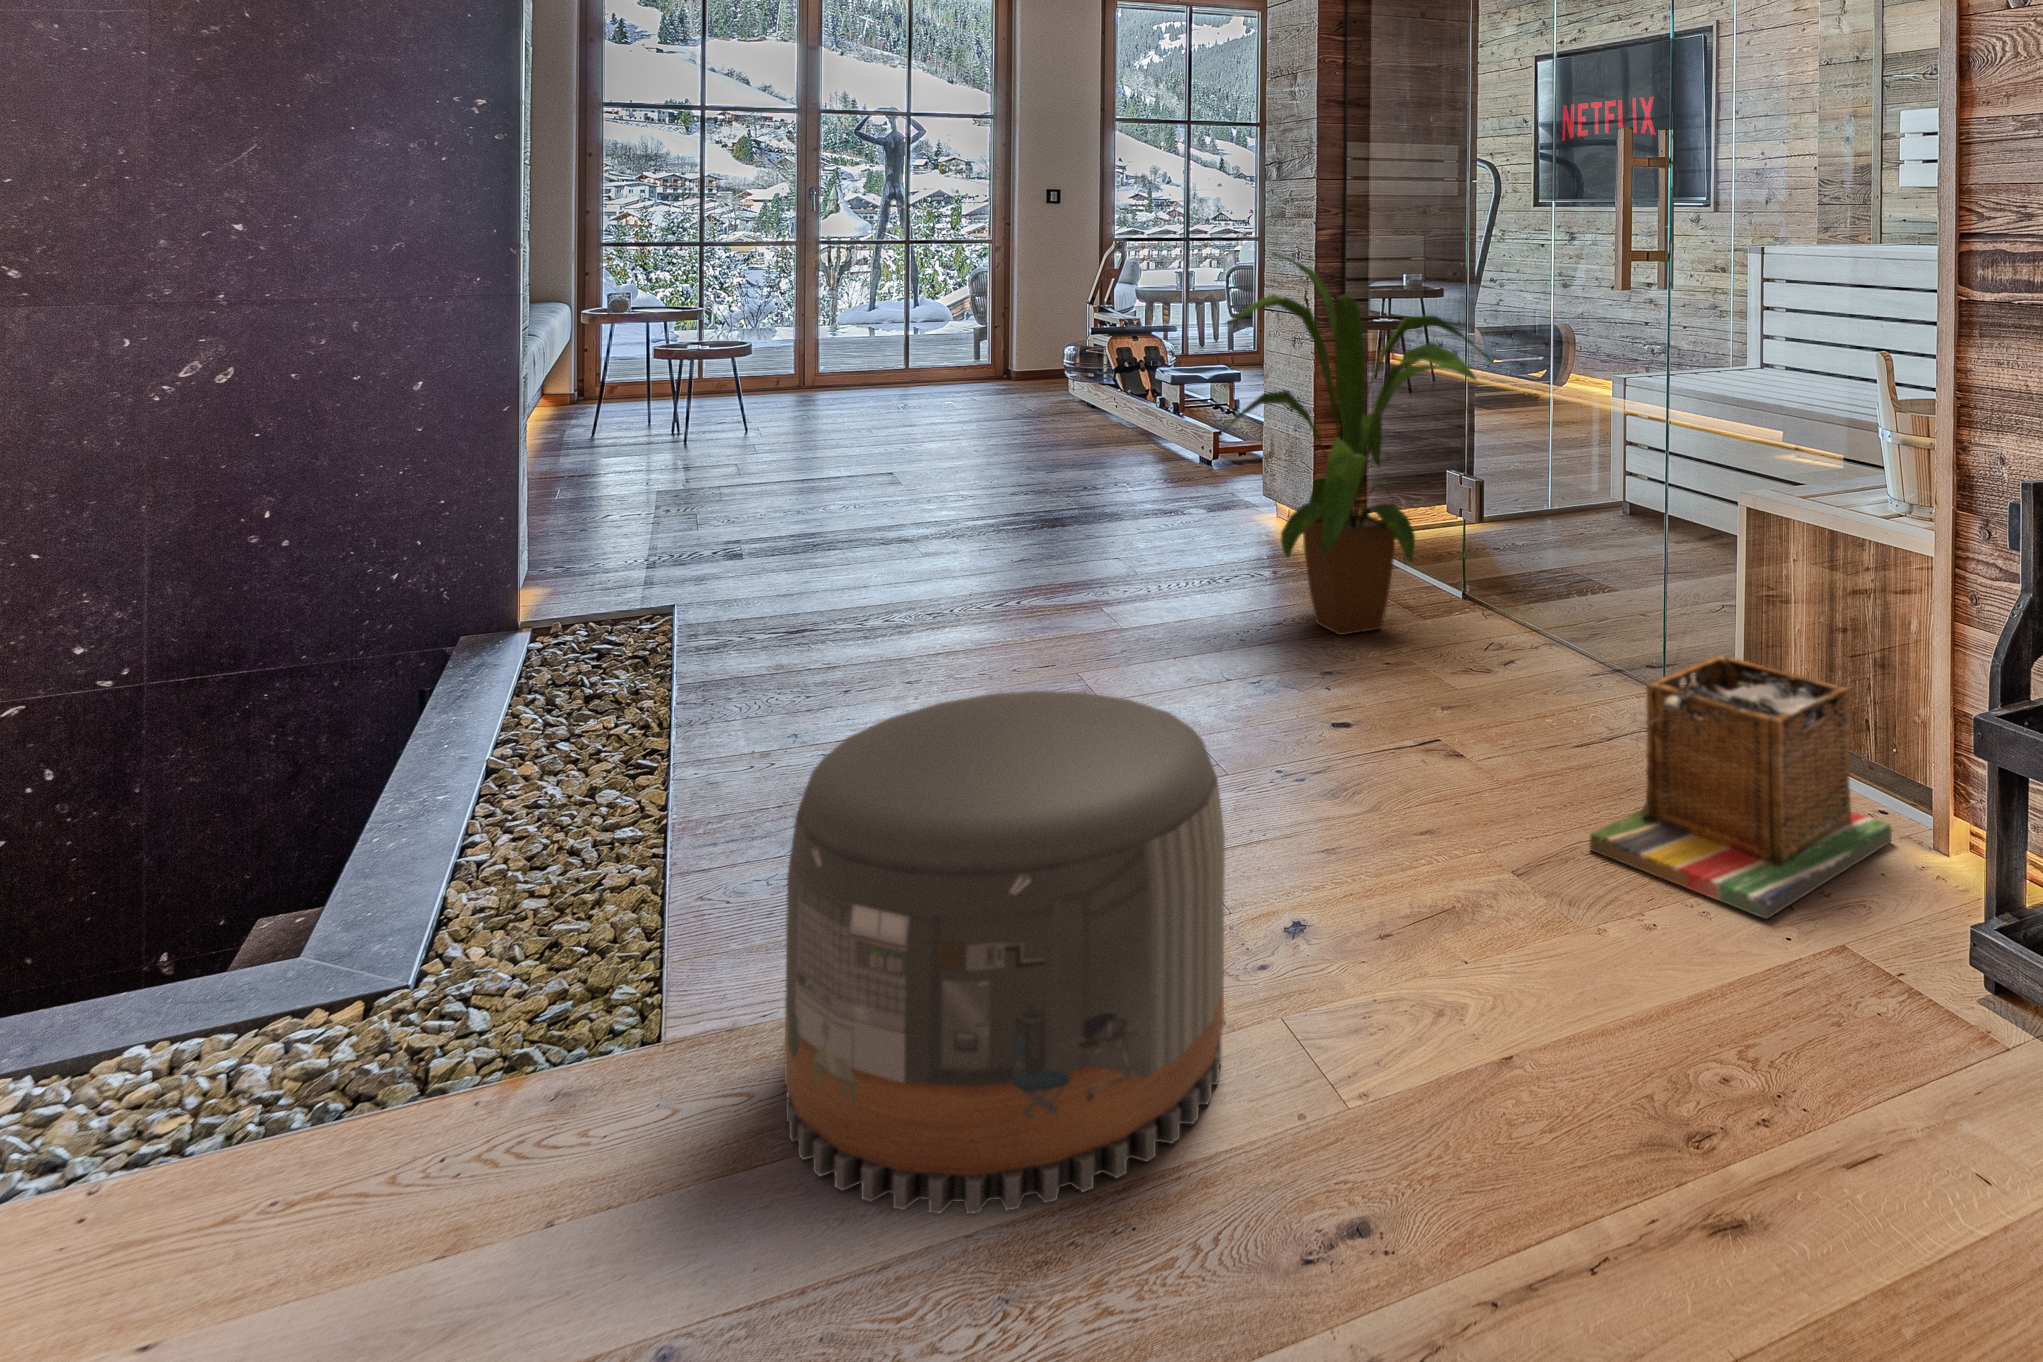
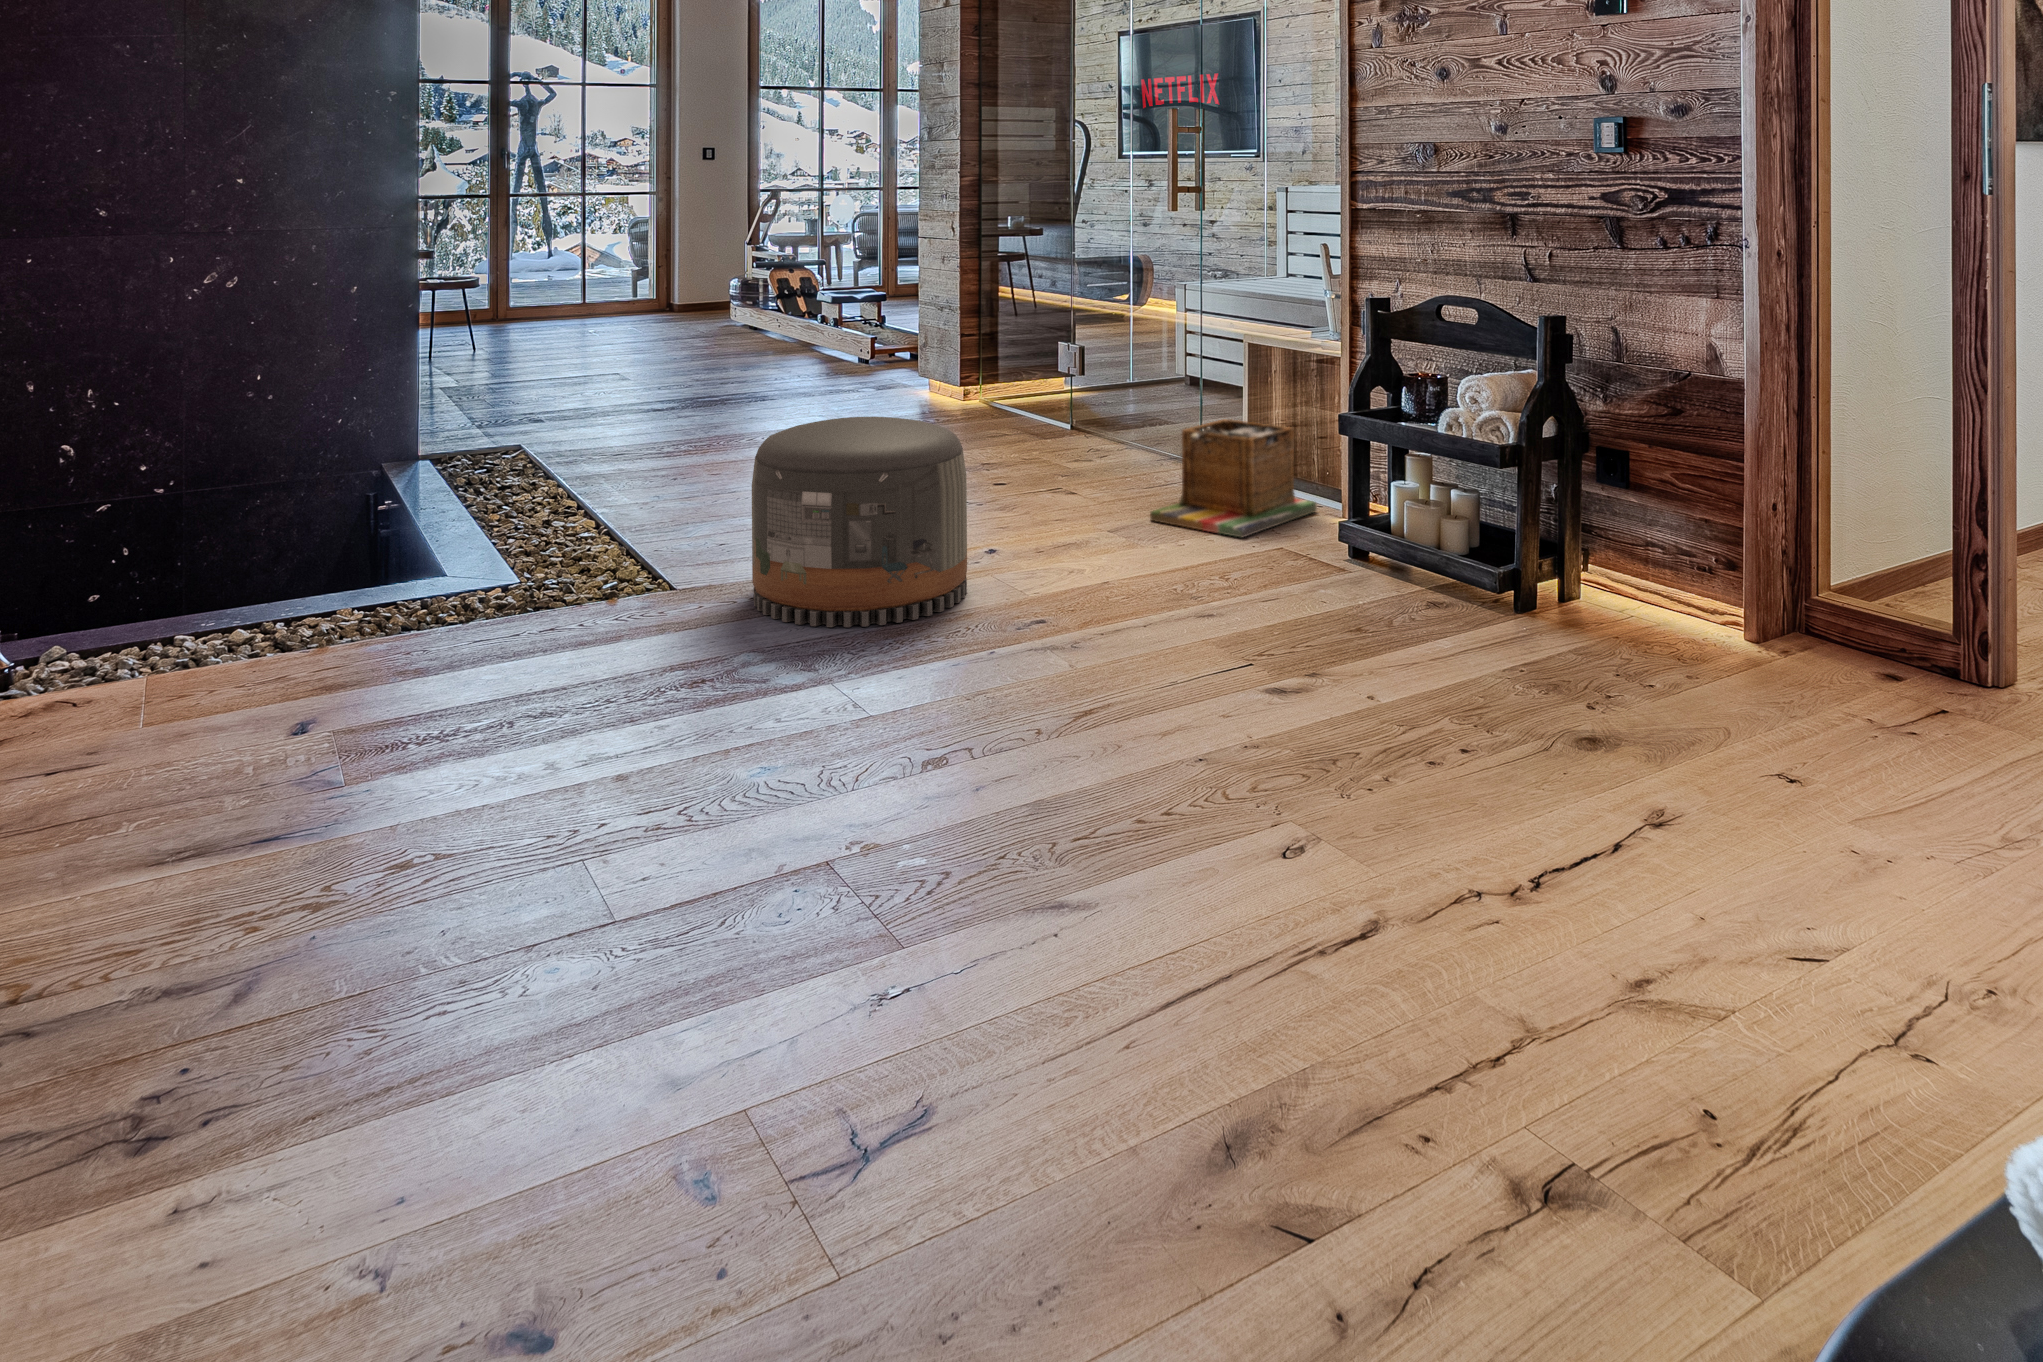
house plant: present [1220,254,1492,635] -> none [900,194,1090,445]

